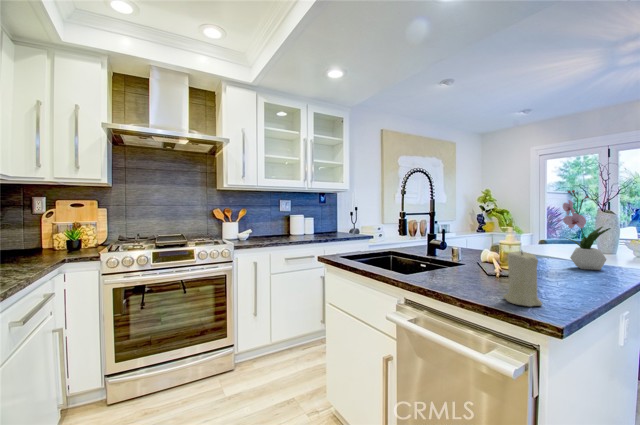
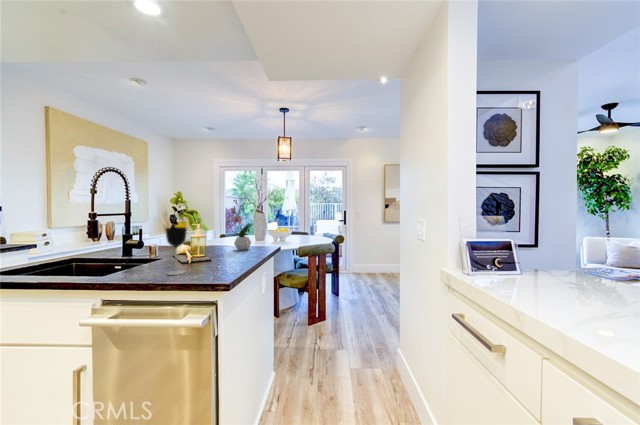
wine glass: none [465,229,492,290] -> present [166,227,187,275]
candle: present [503,251,542,306] -> none [194,240,218,278]

